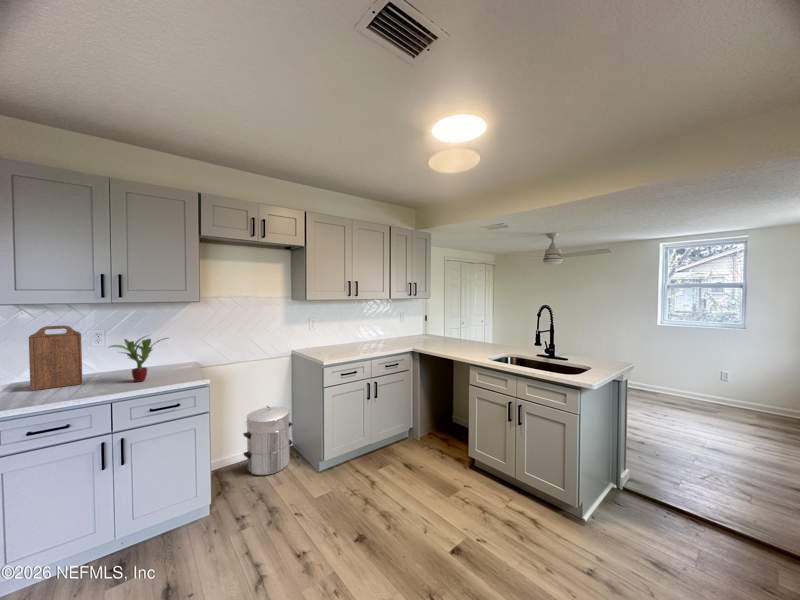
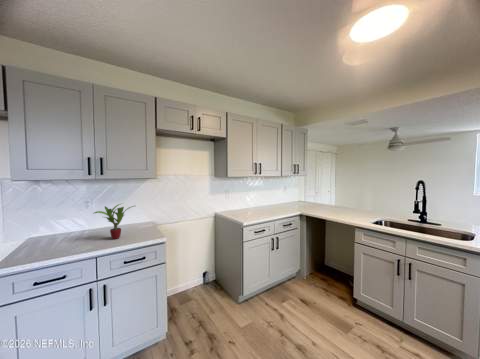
cutting board: present [29,325,82,391] -> none [37,196,76,246]
waste bin: present [243,406,292,476] -> none [185,253,218,304]

